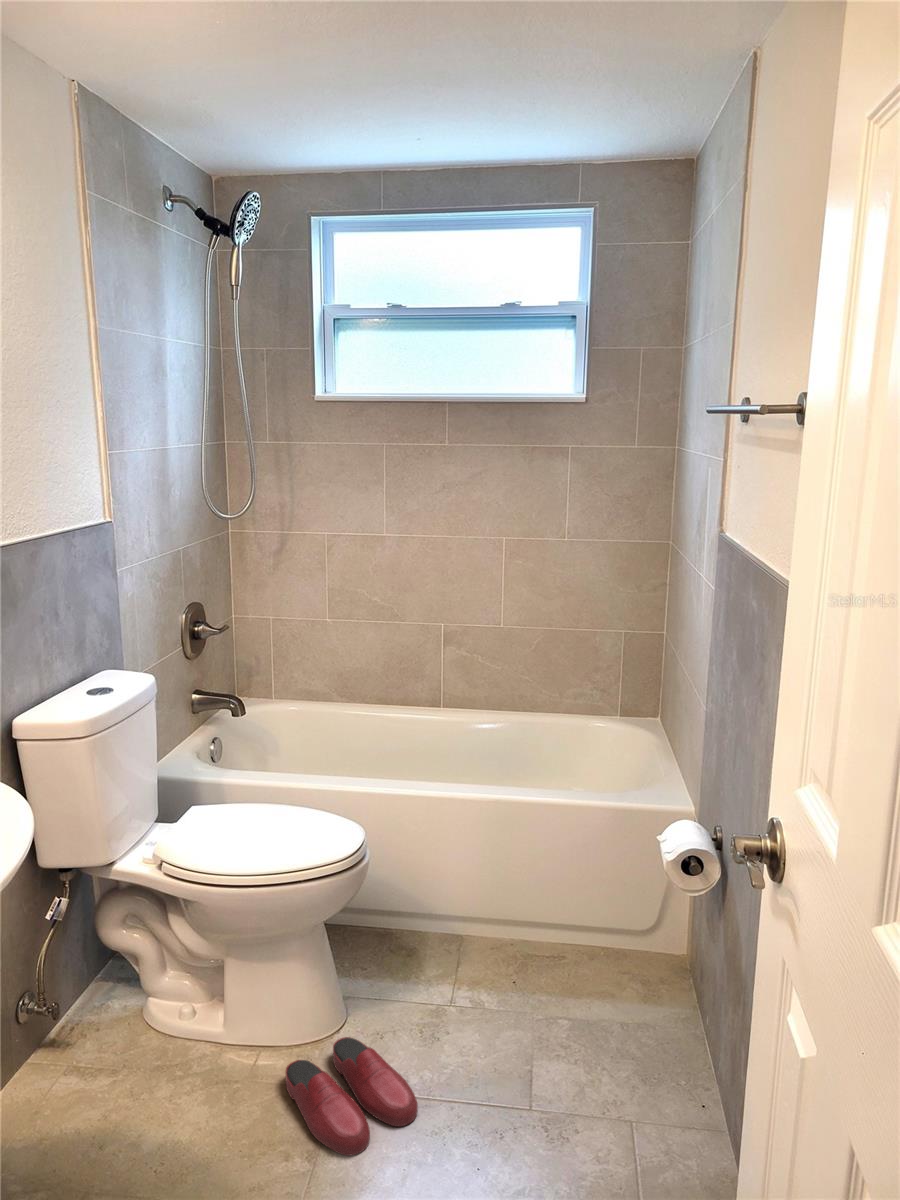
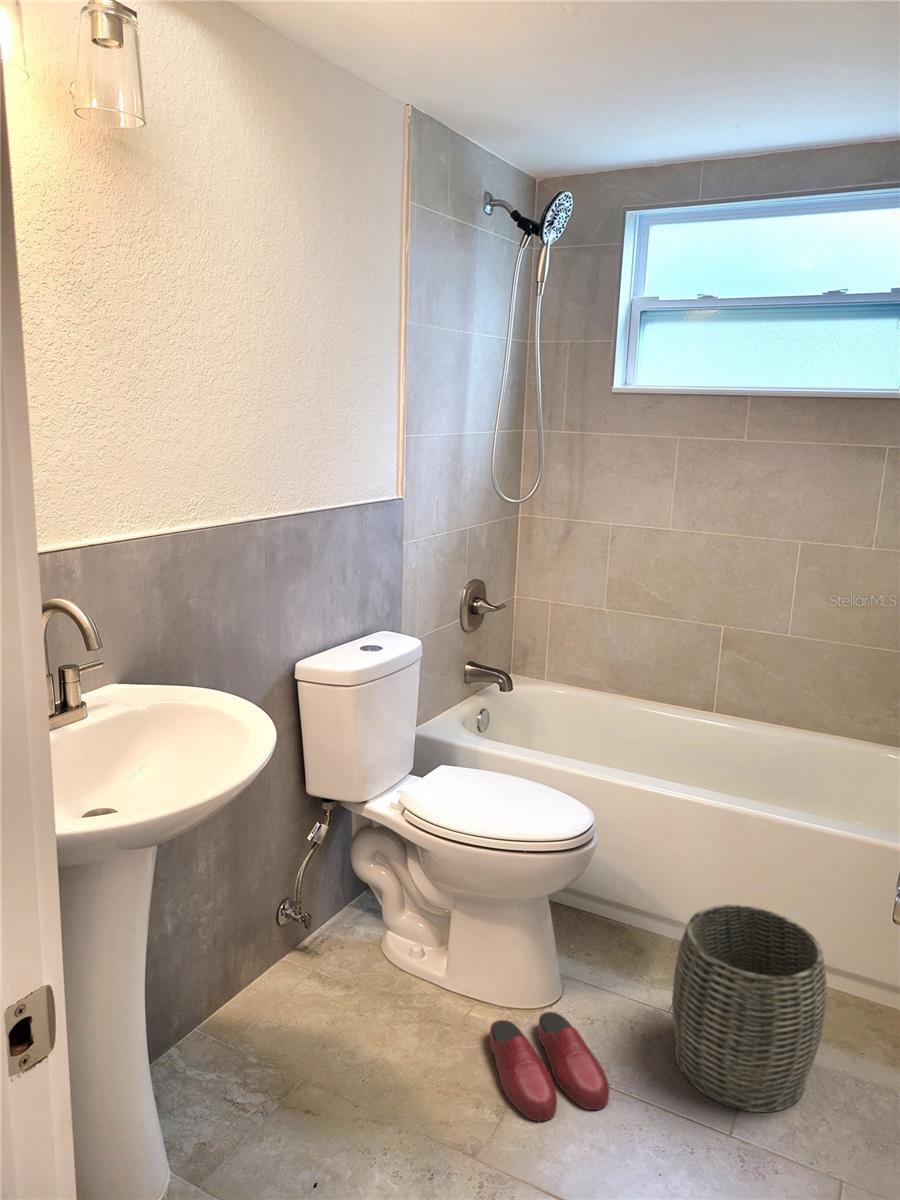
woven basket: none [460,887,596,1081] -> present [672,905,827,1112]

